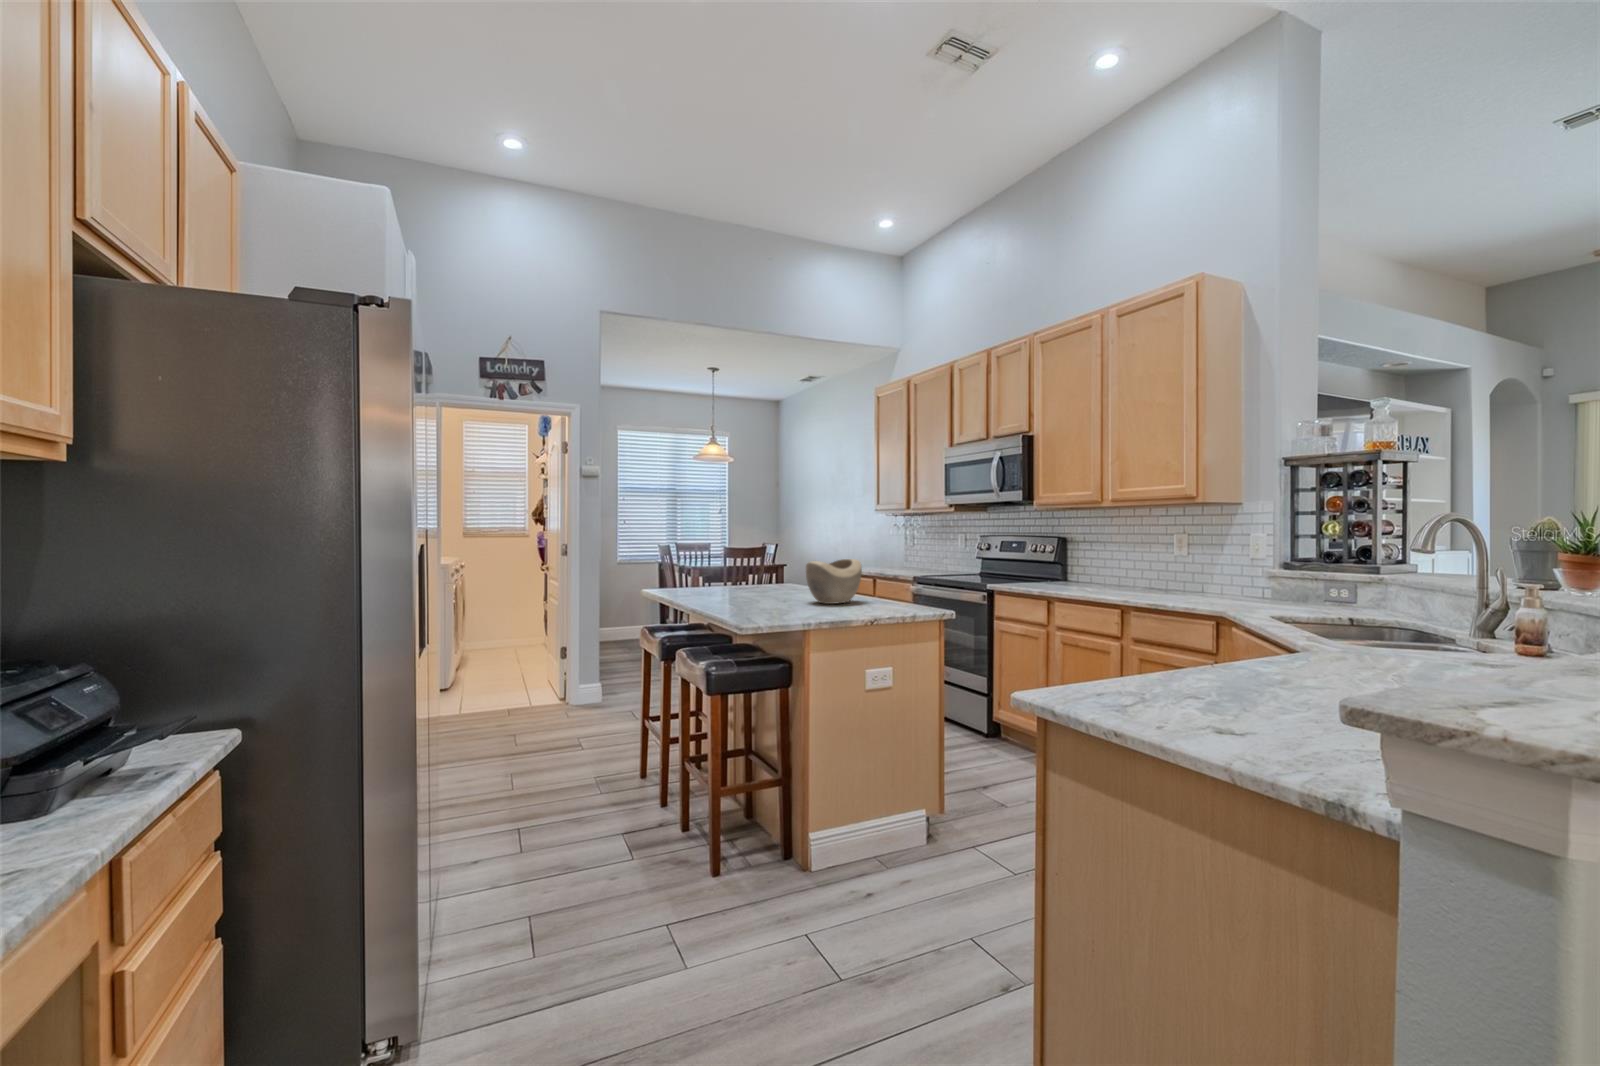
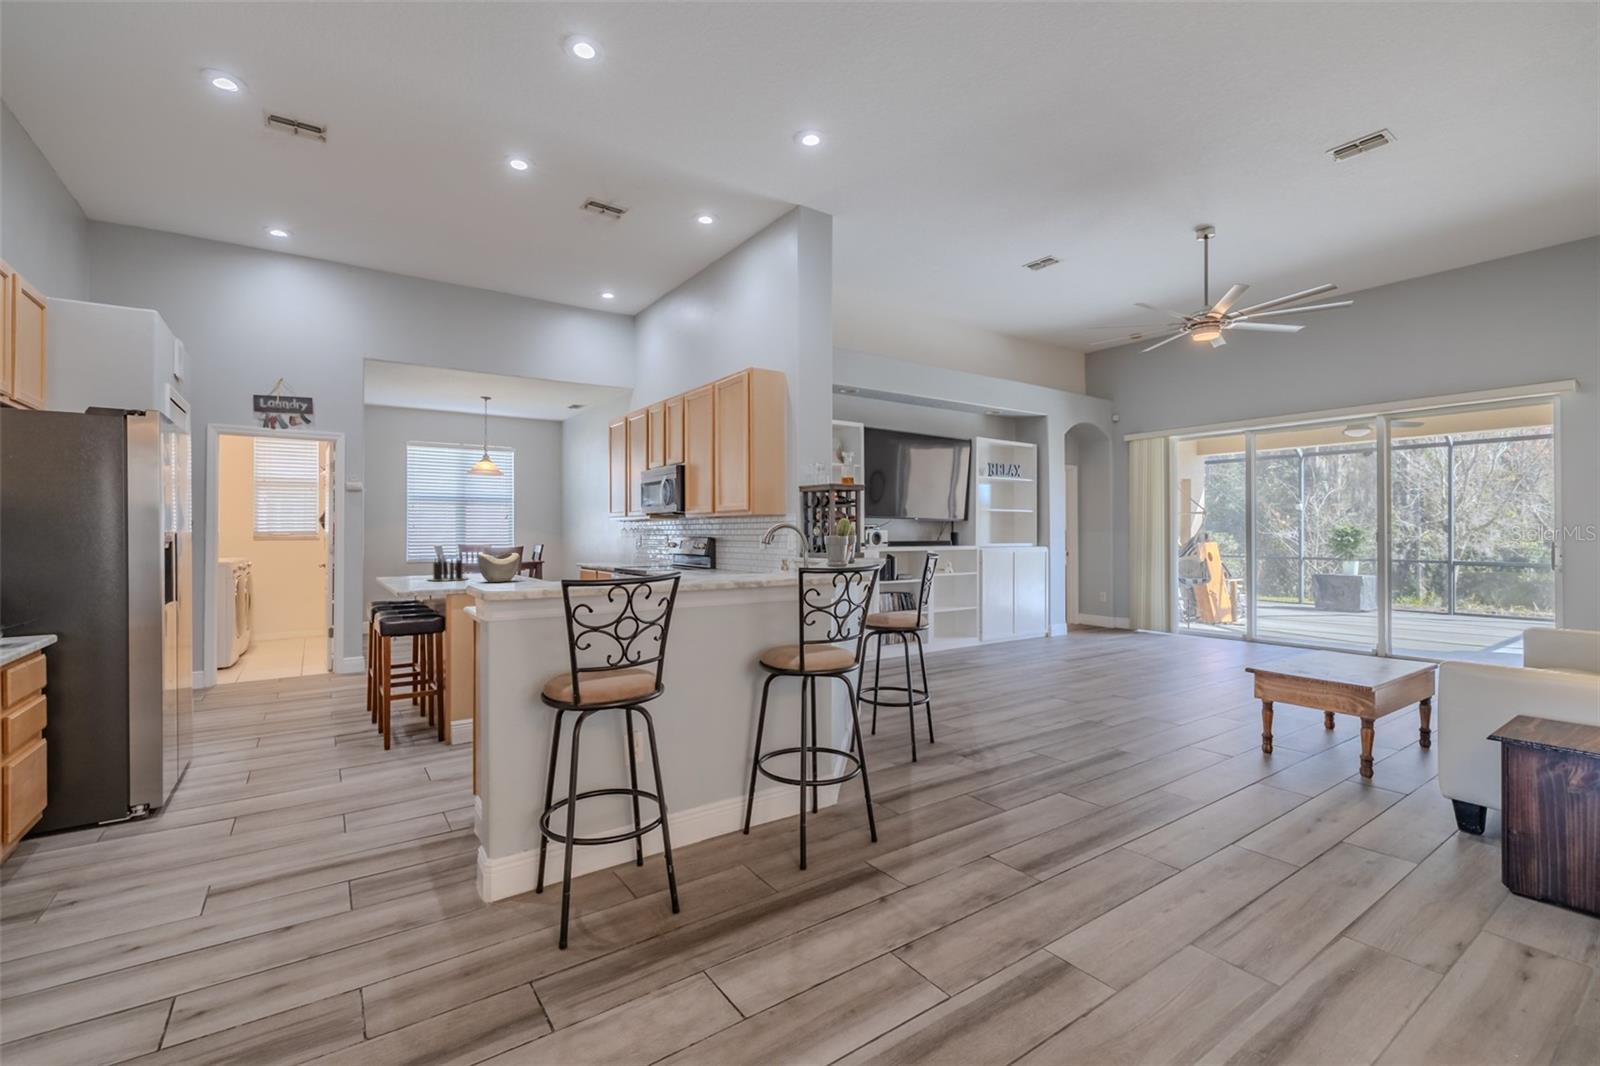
candle: none [716,564,790,600] -> present [430,559,467,581]

